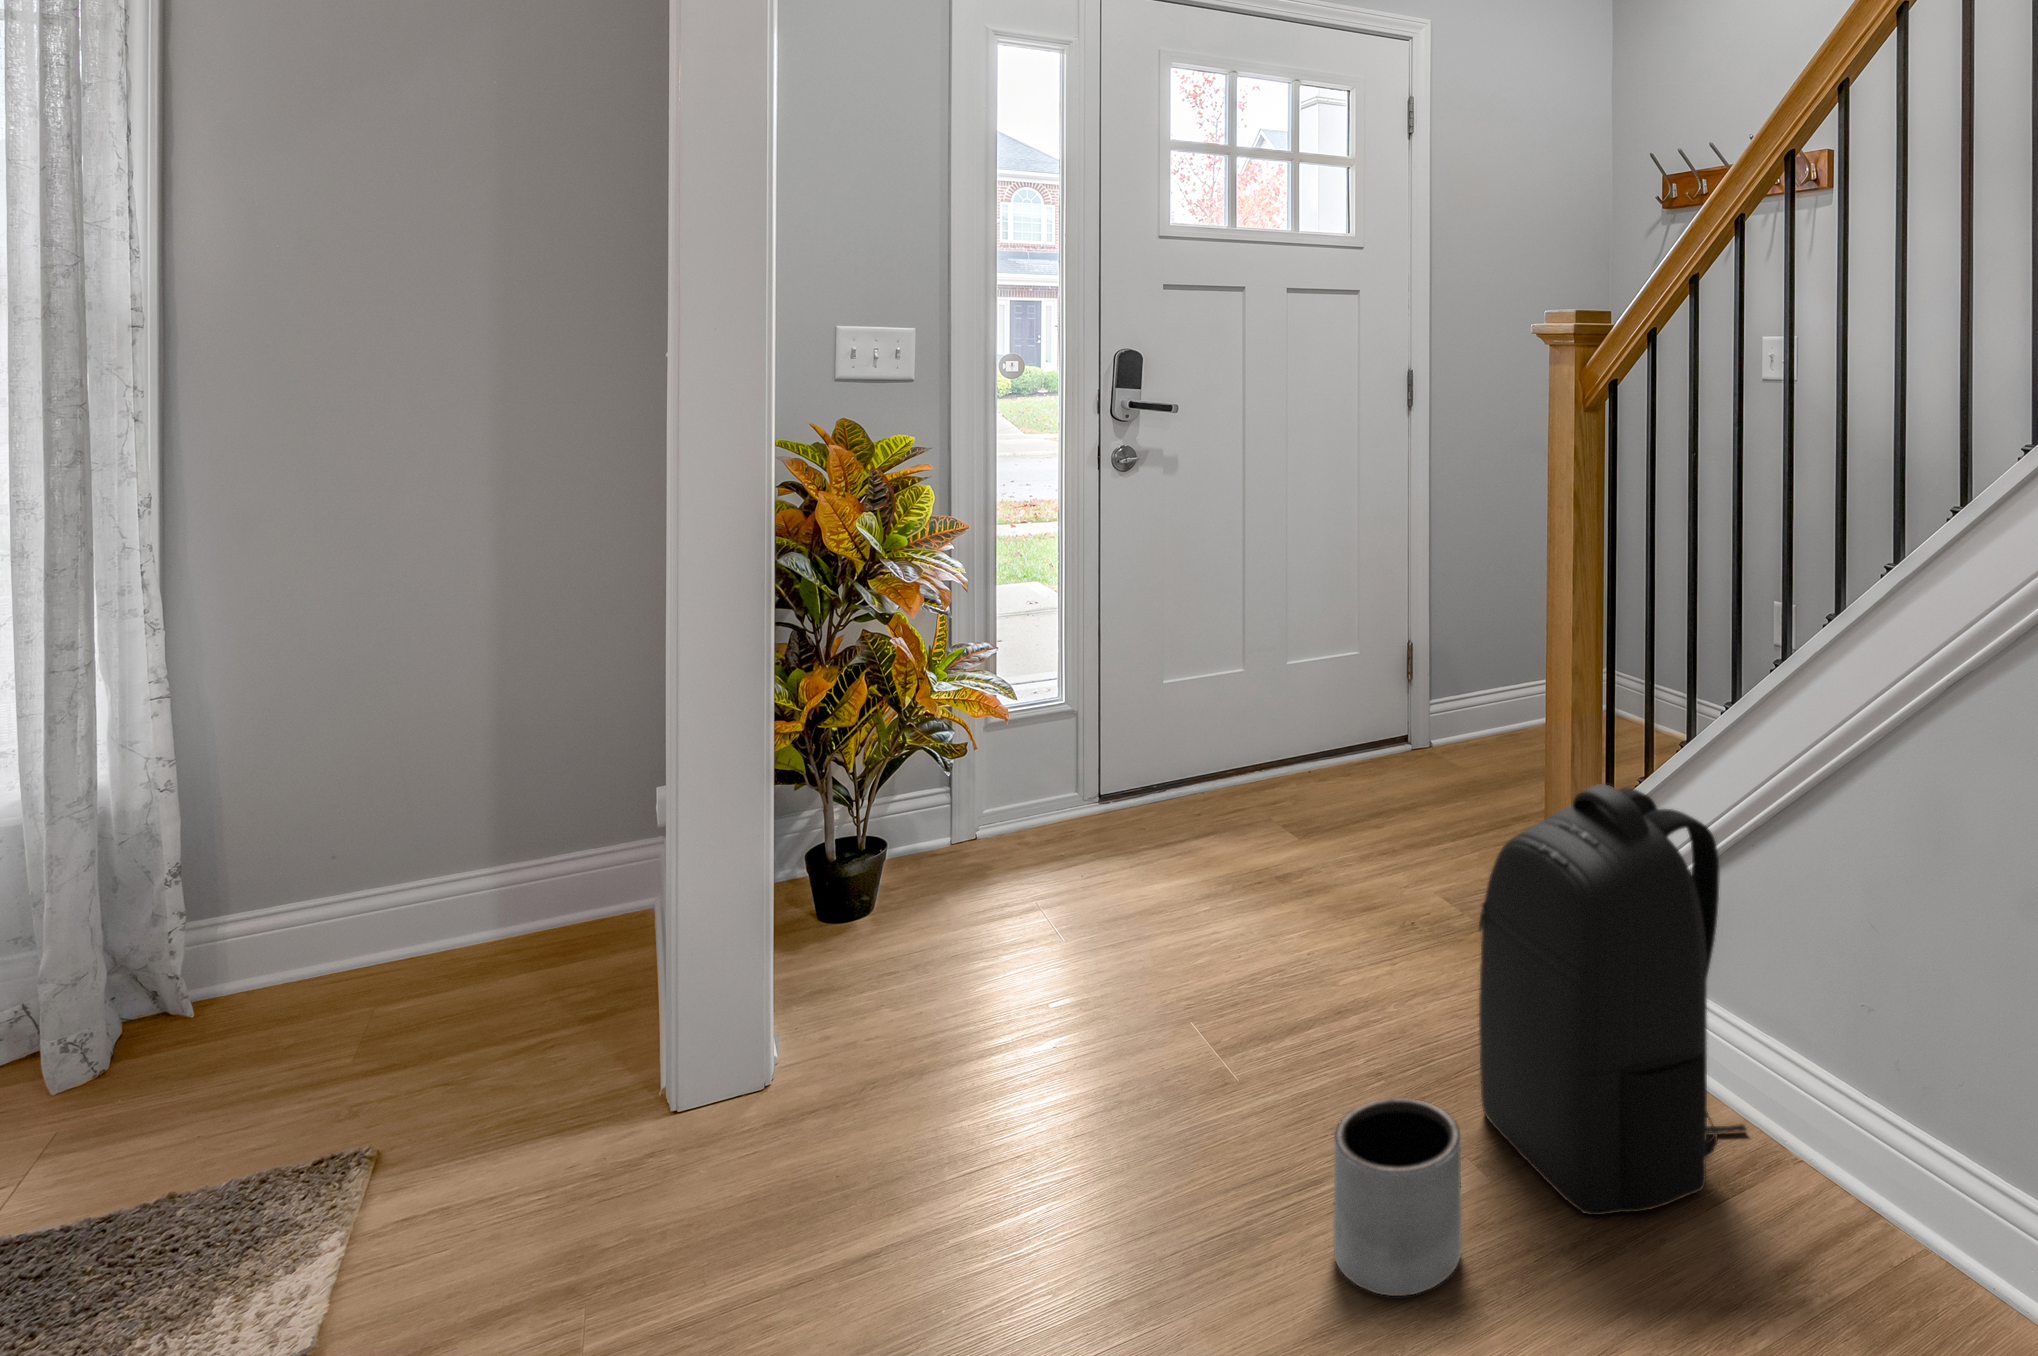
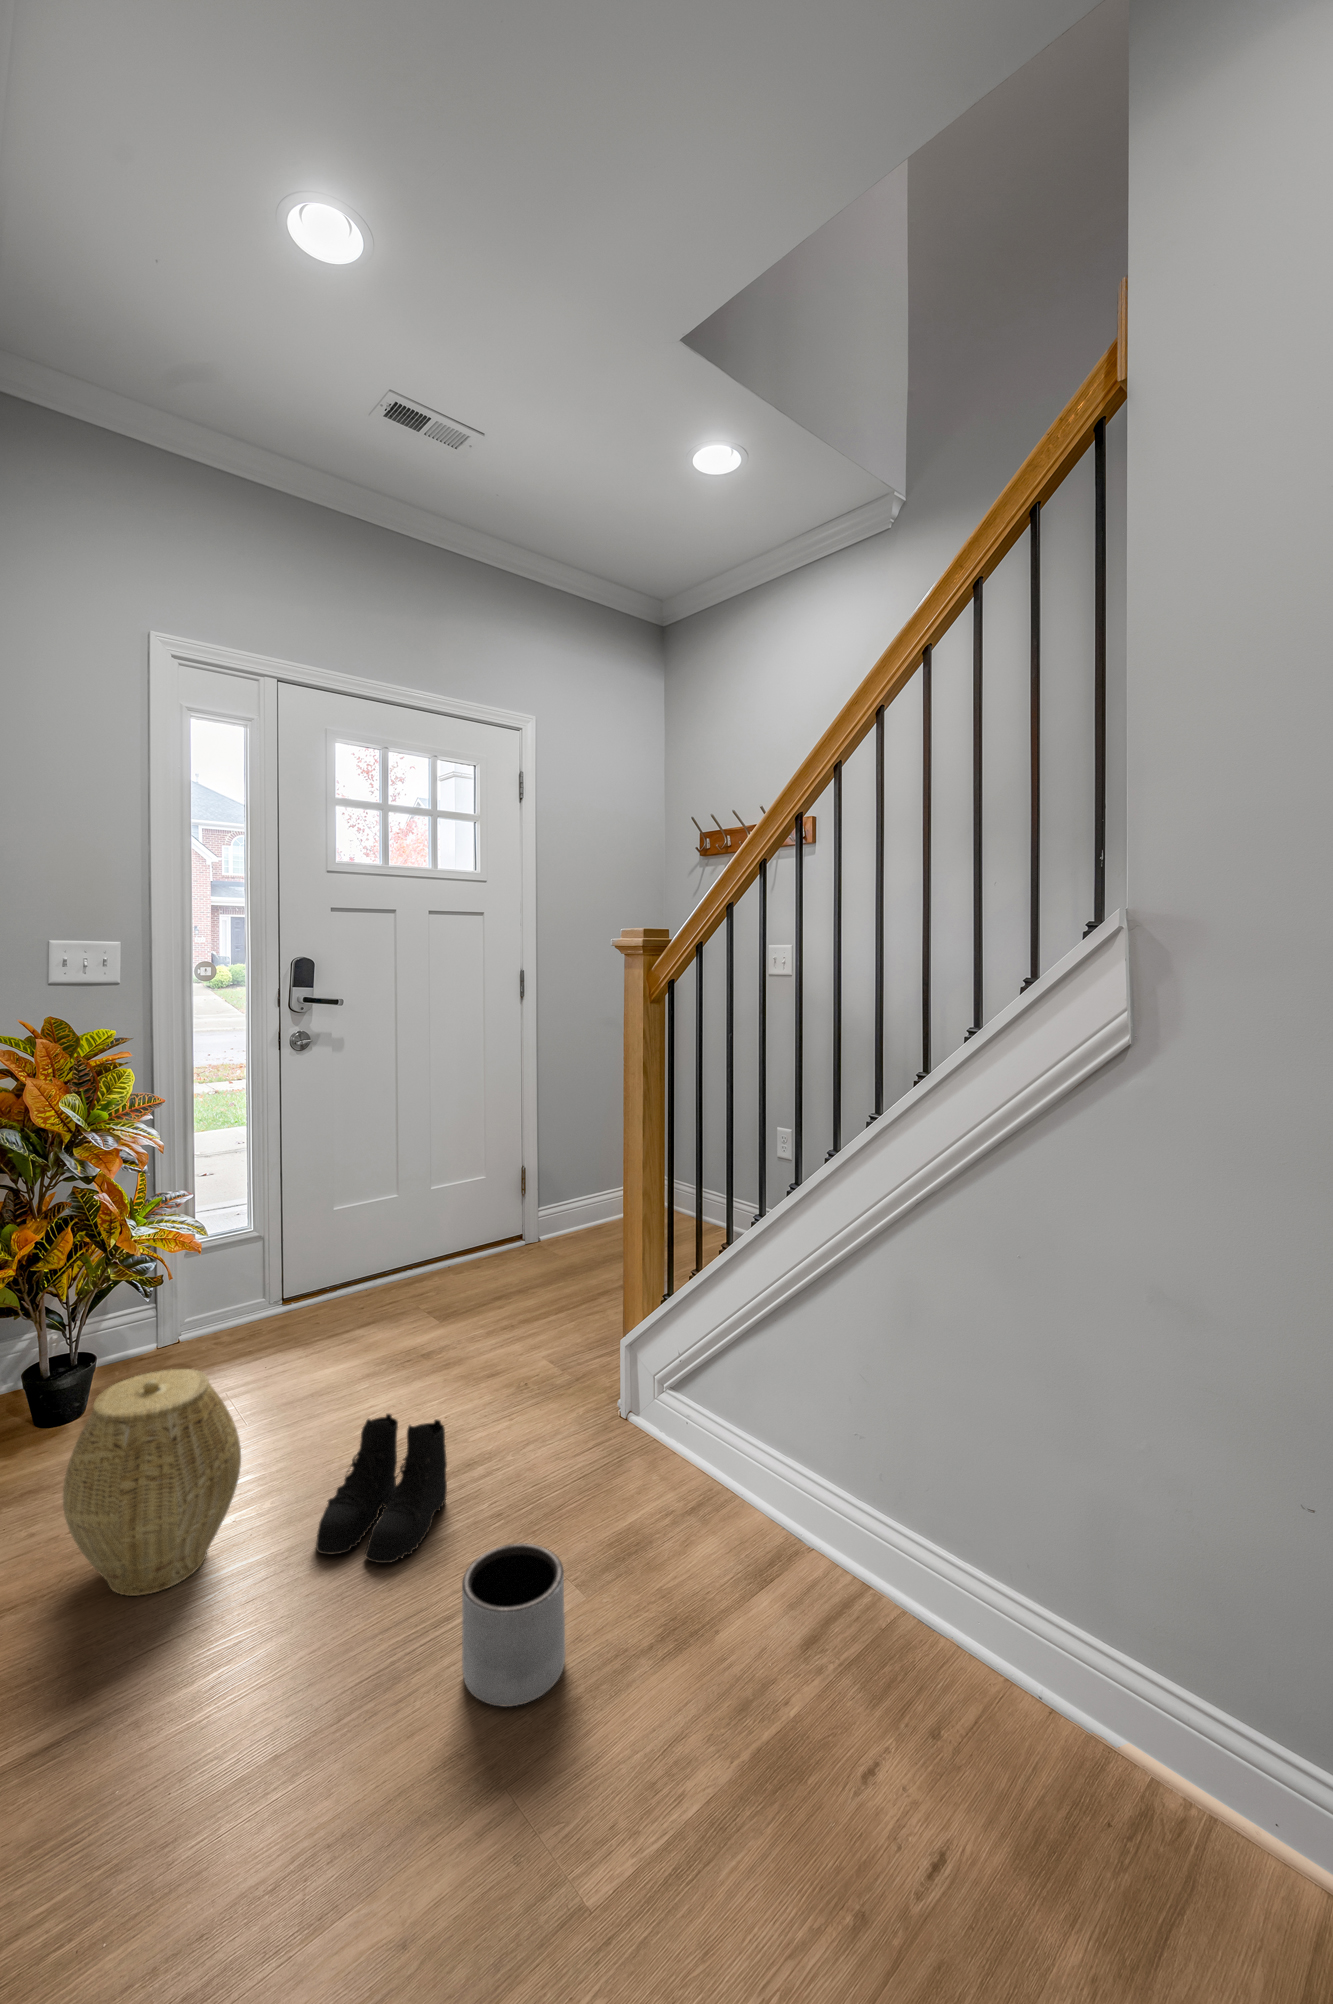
backpack: present [1479,784,1746,1215] -> none [576,1285,776,1615]
woven basket: none [867,854,1065,1125] -> present [63,1369,241,1596]
boots: none [1152,935,1311,1118] -> present [316,1414,447,1563]

